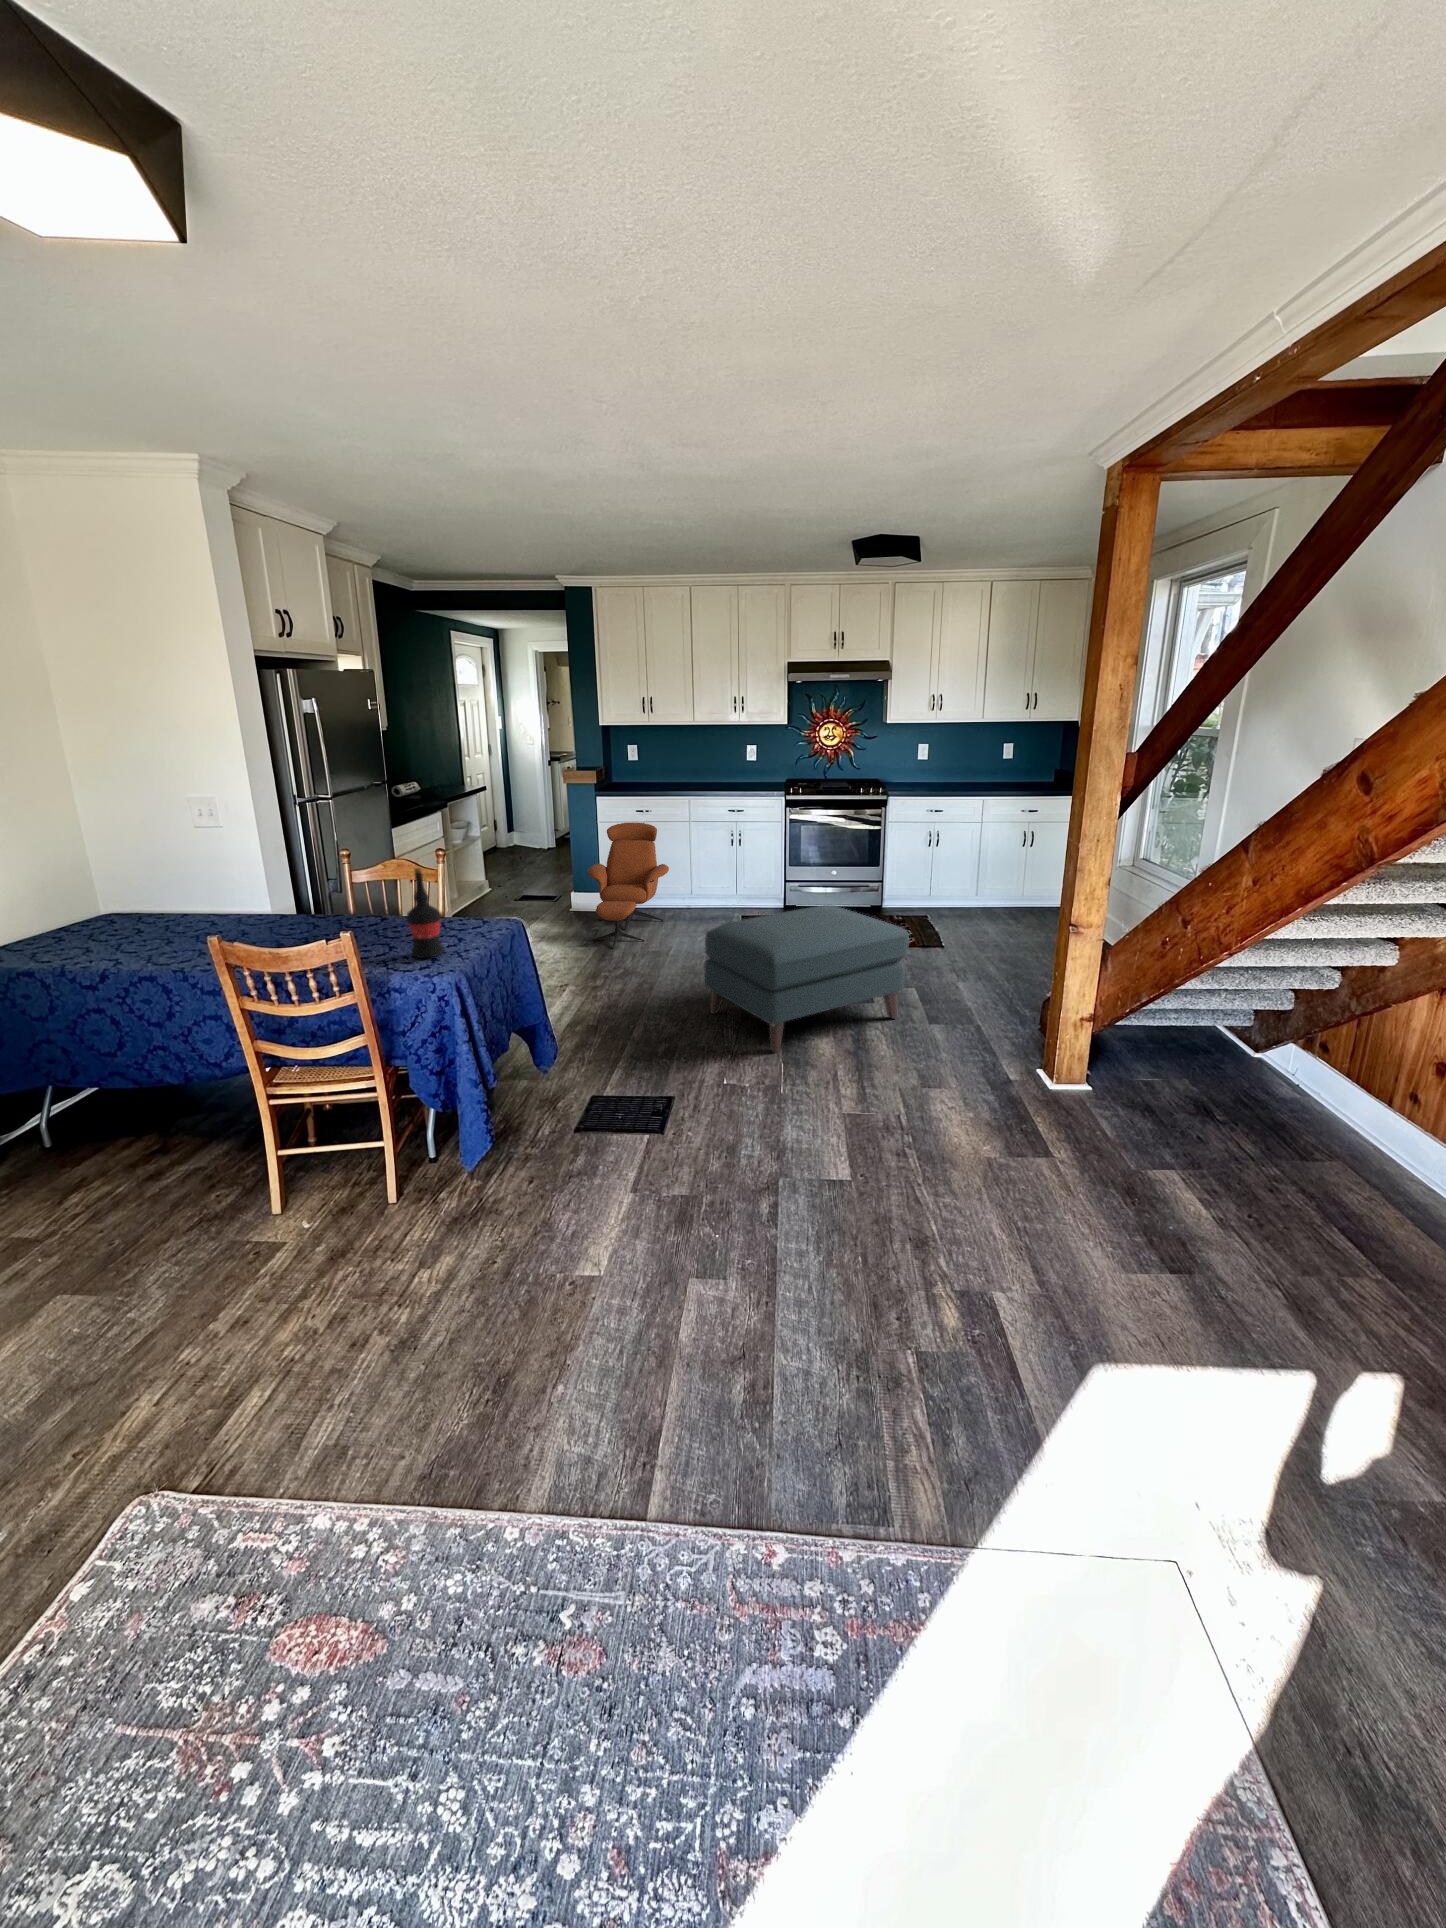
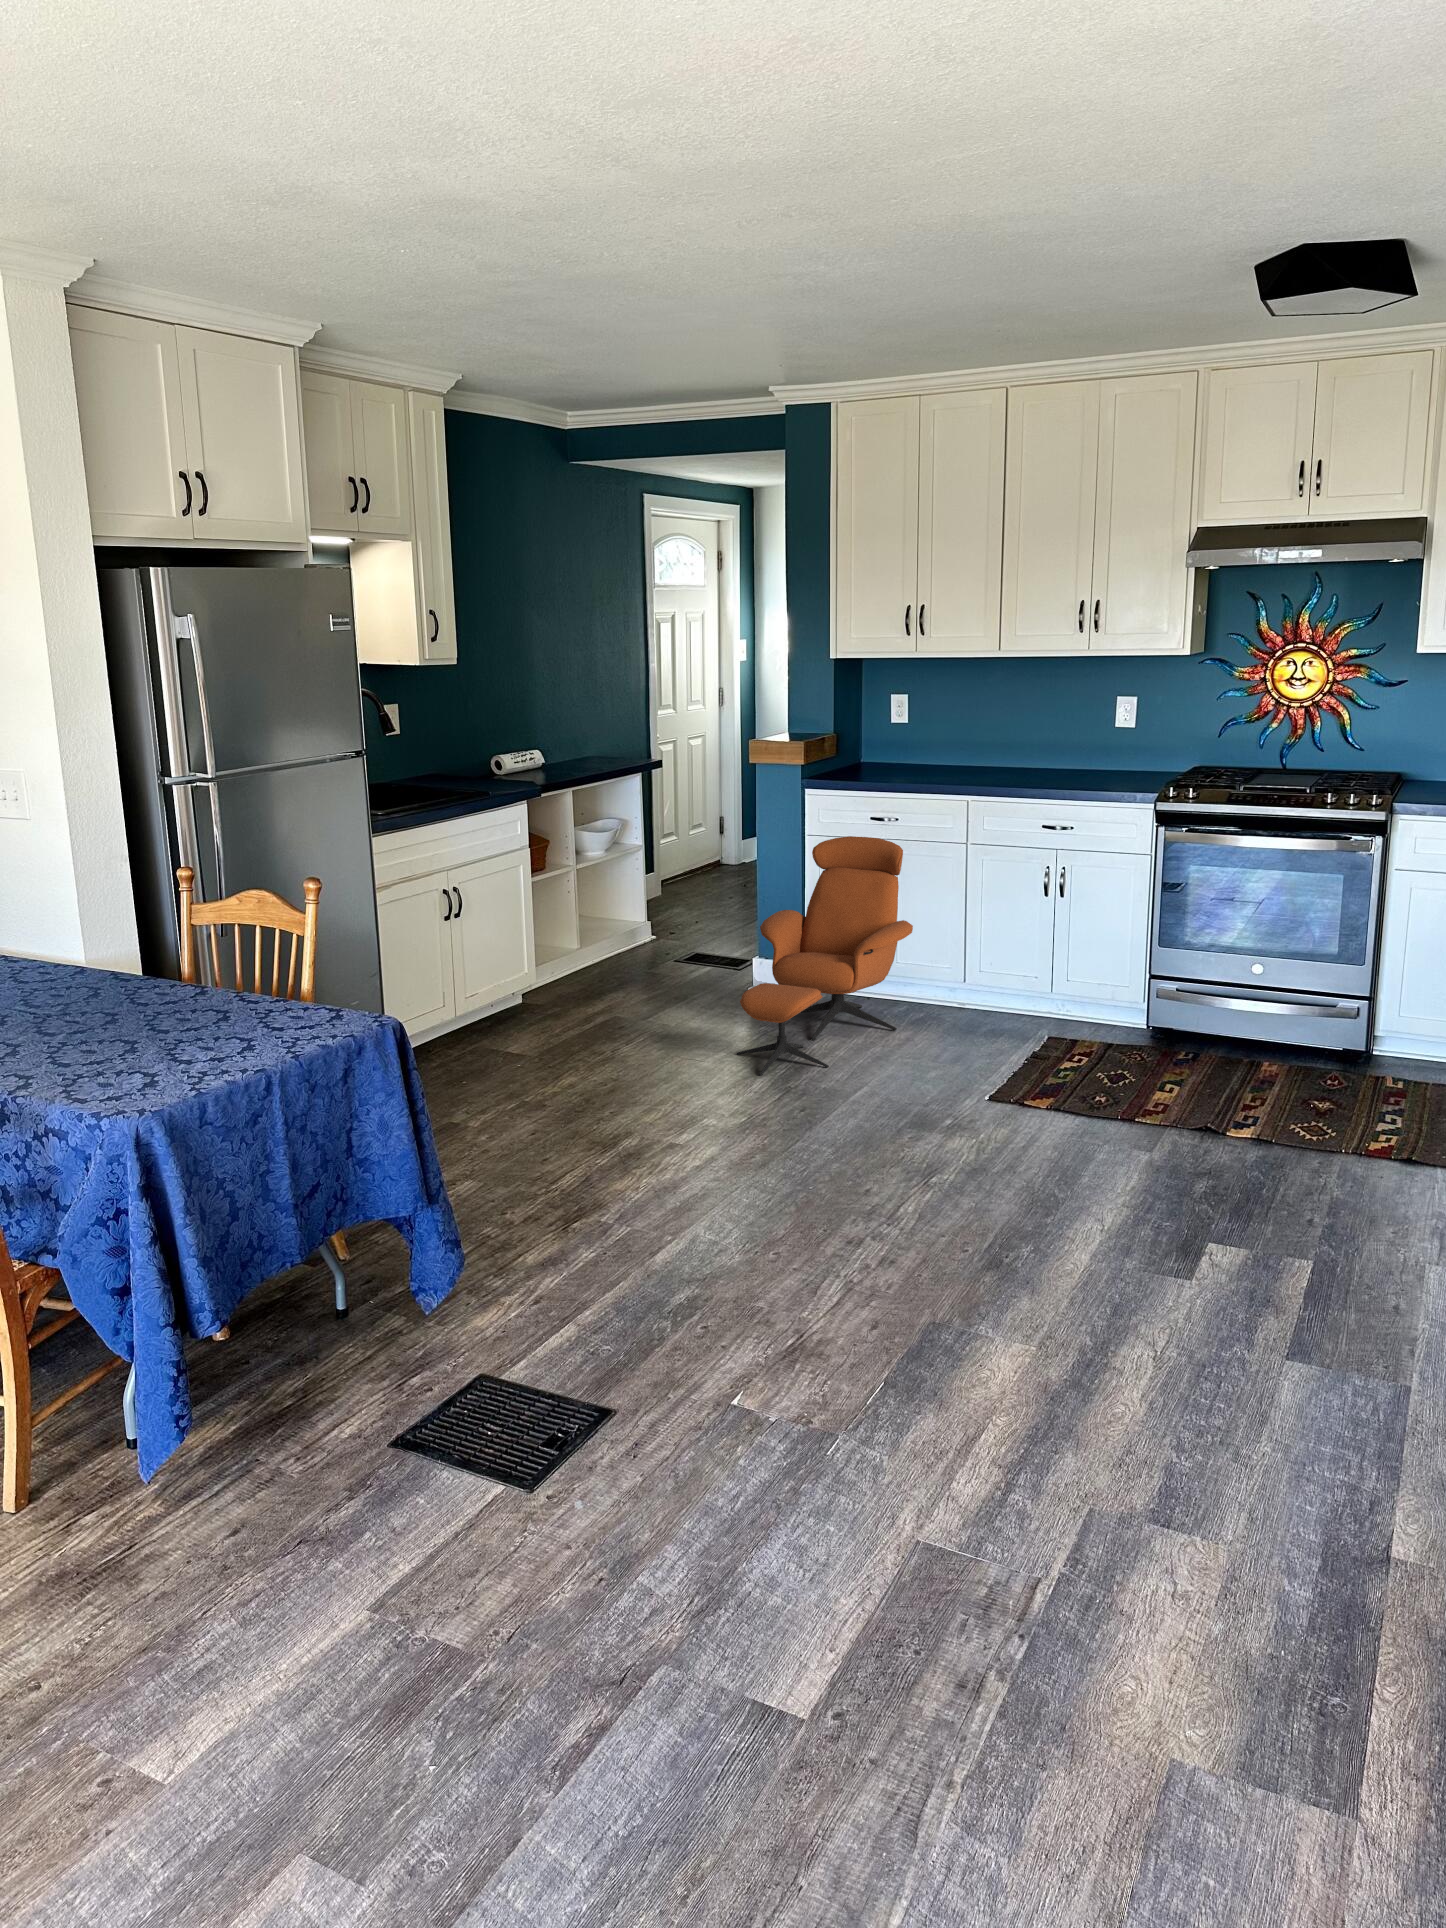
wine bottle: present [407,868,444,958] -> none [106,916,173,1078]
ottoman: present [705,905,909,1053] -> none [817,1047,1246,1357]

